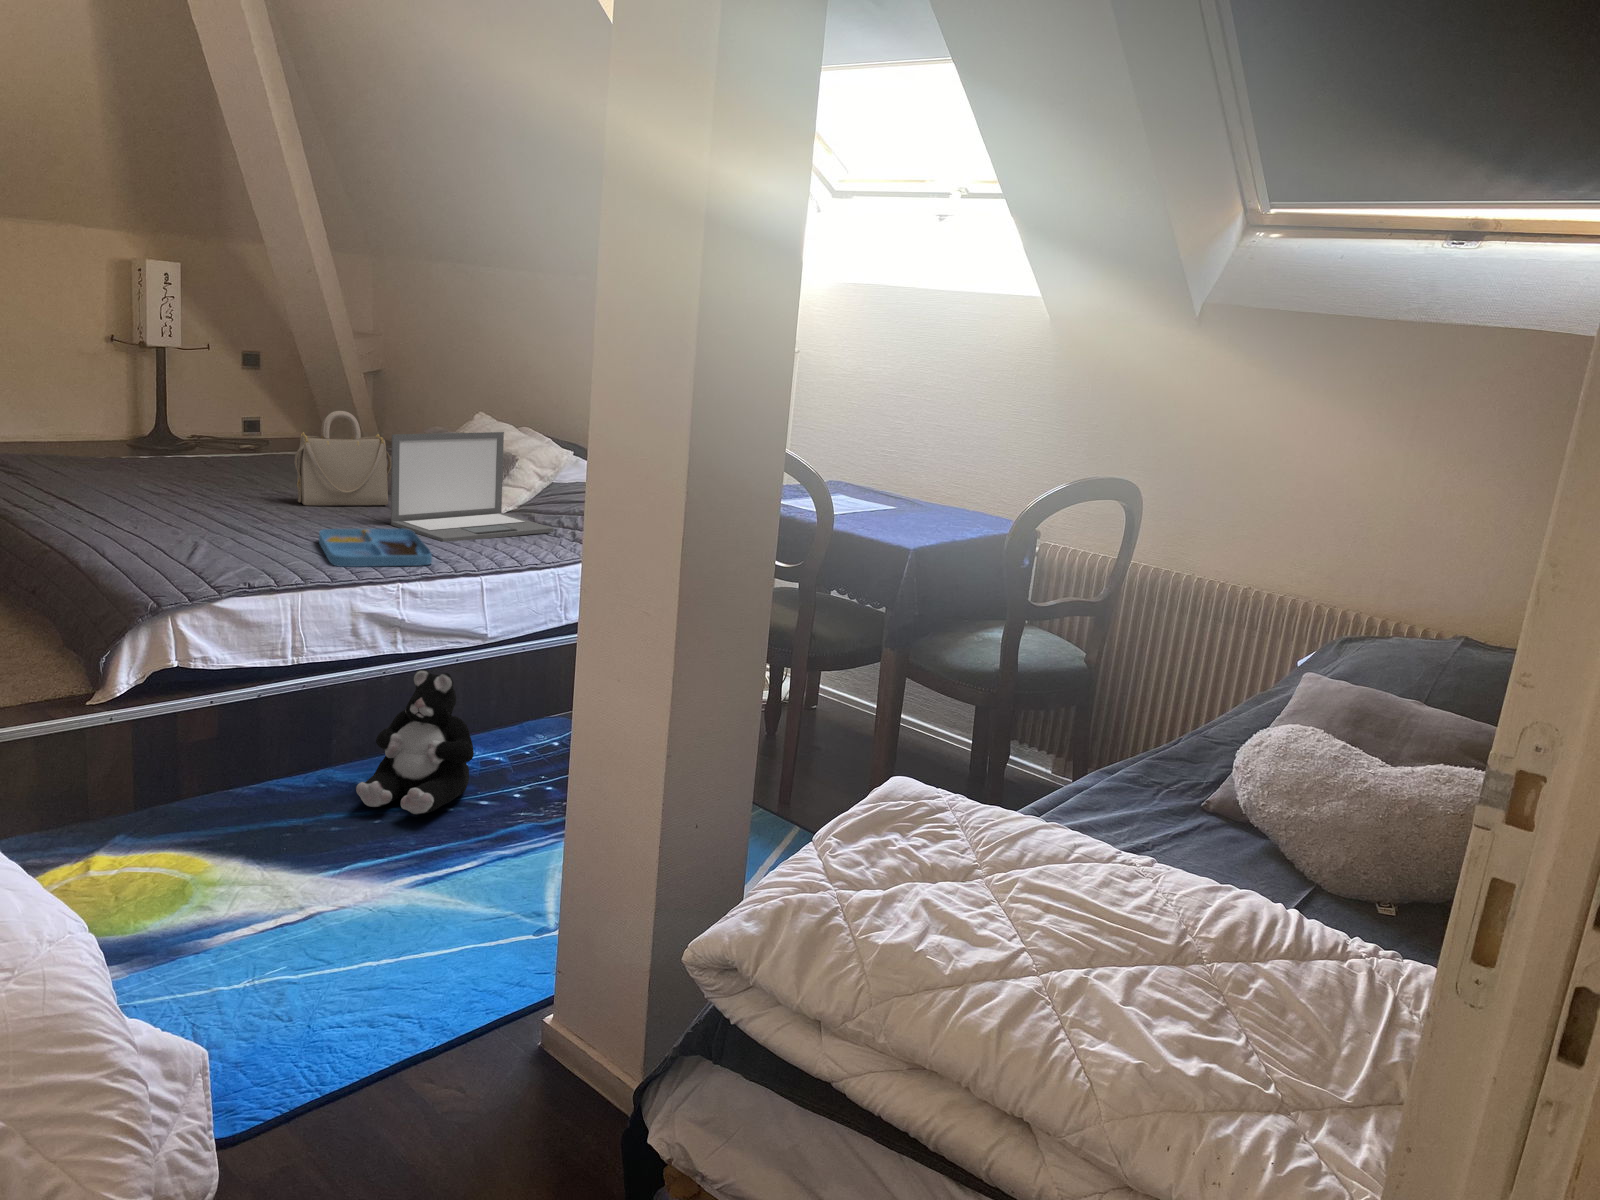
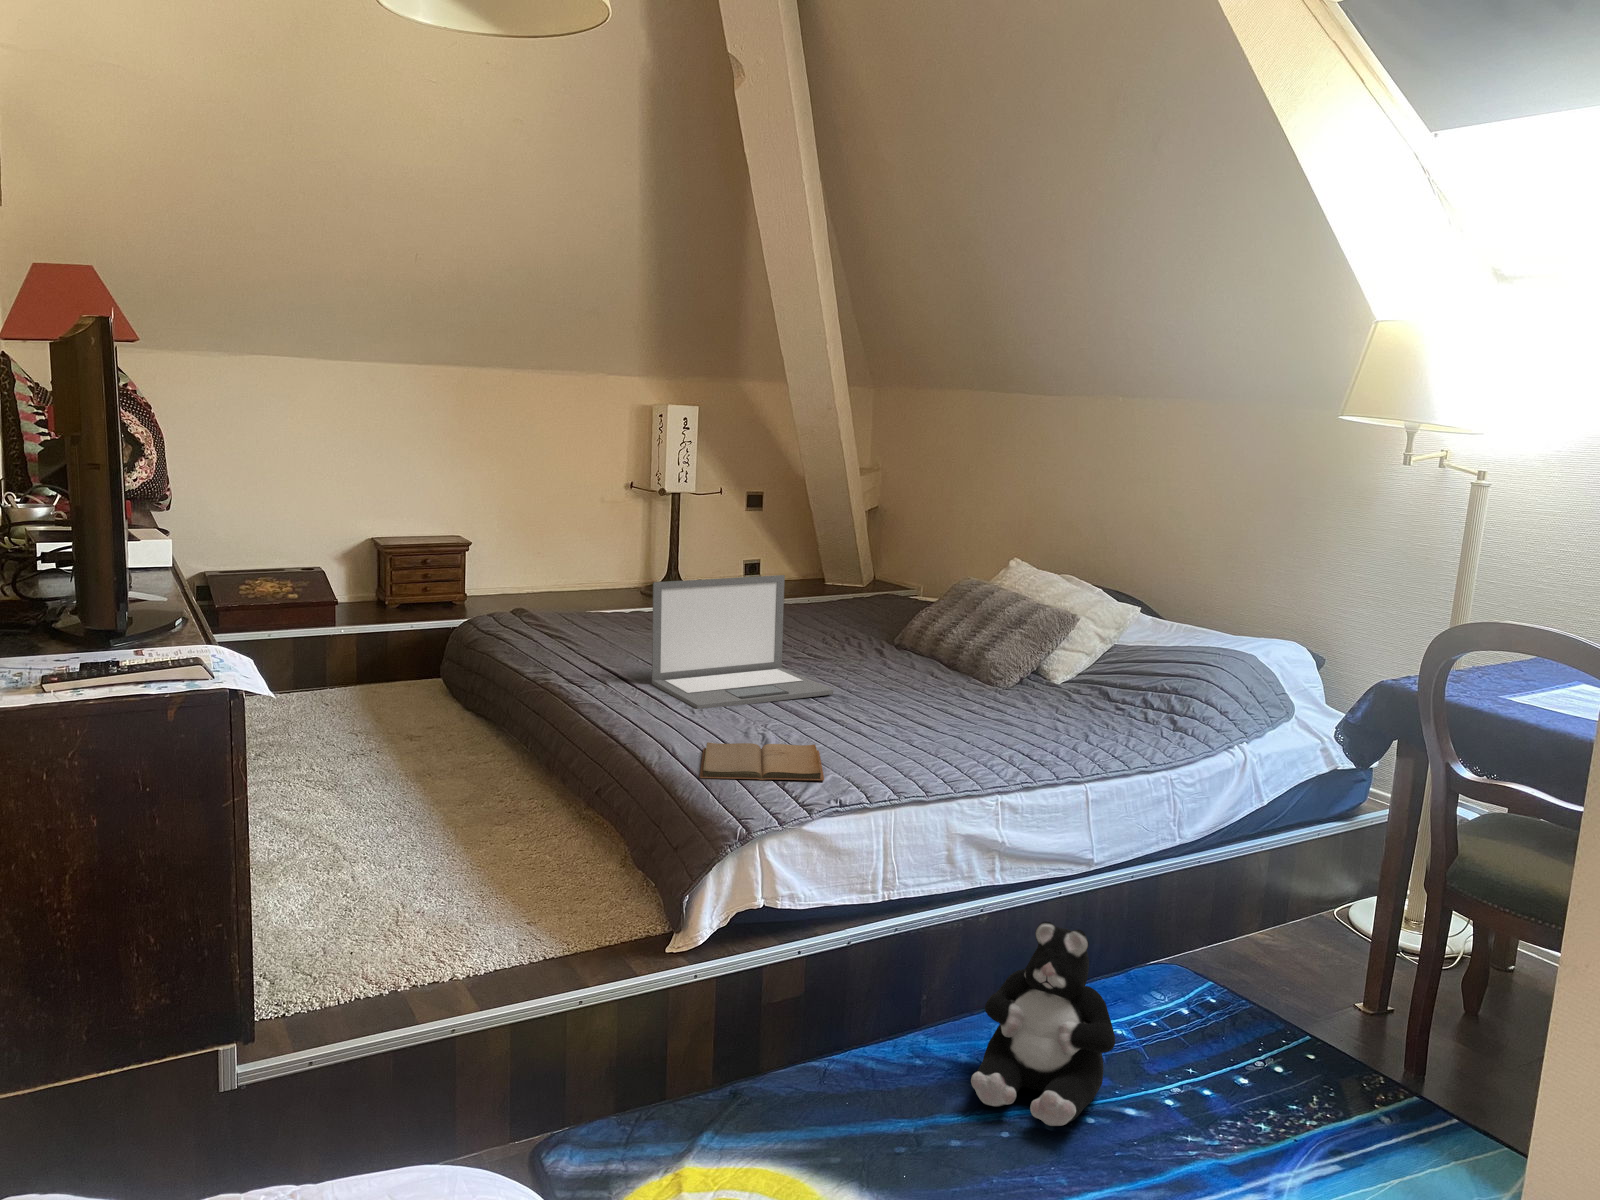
handbag: present [294,411,391,506] -> none [835,568,936,674]
laptop: present [391,432,554,542] -> present [652,575,833,709]
tray: present [319,529,432,567] -> none [885,715,1030,773]
book: none [125,546,247,571] -> present [700,742,824,780]

